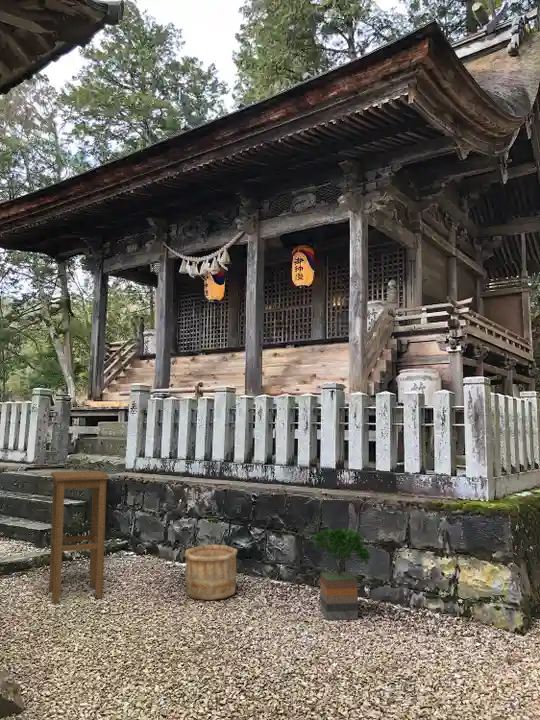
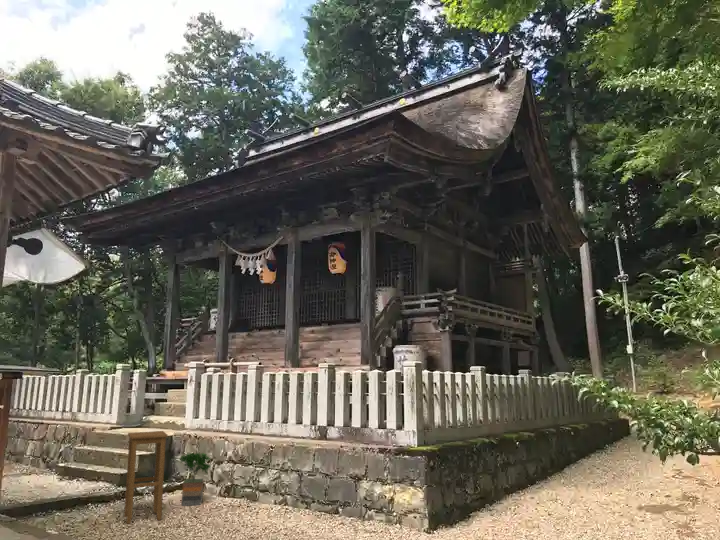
potted tree: present [313,528,370,620] -> present [180,453,211,506]
wooden bucket: present [184,544,237,600] -> none [218,481,256,519]

